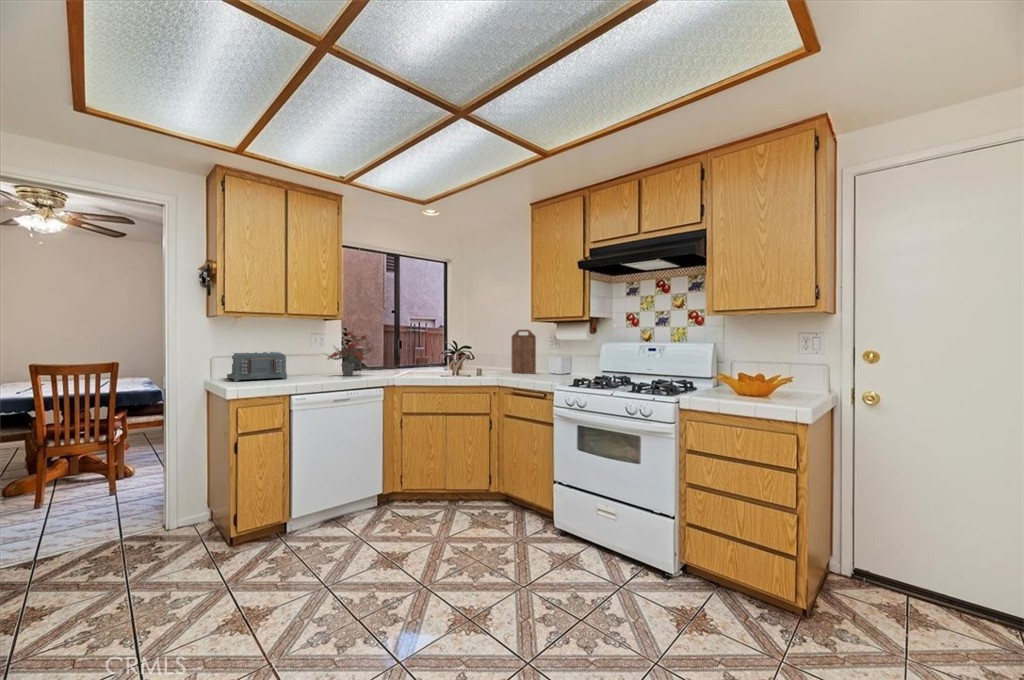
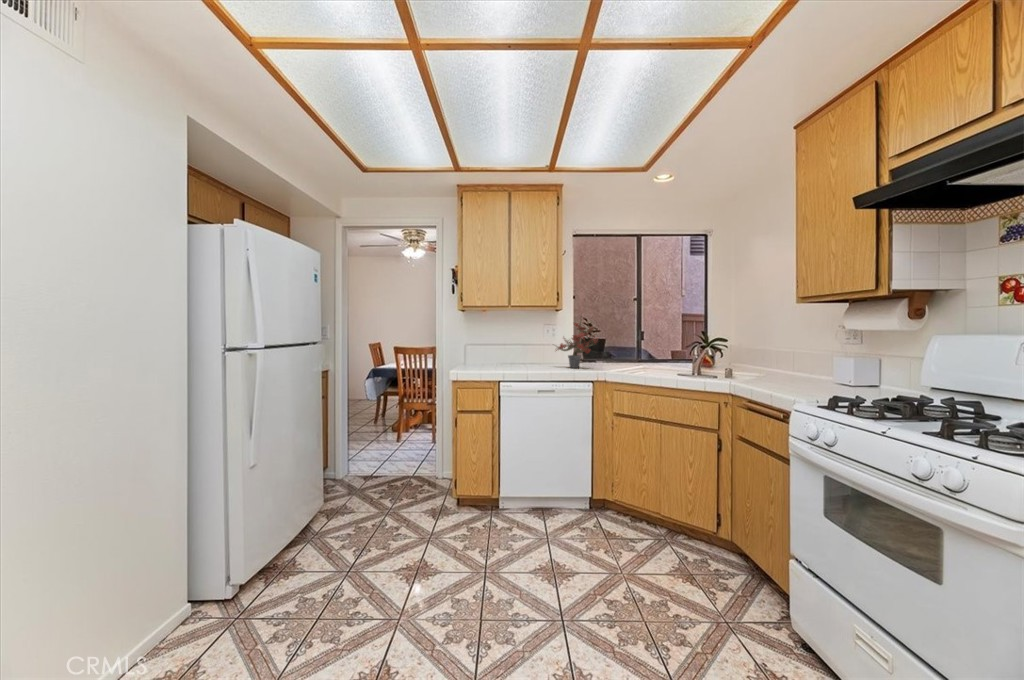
cutting board: present [512,330,536,374] -> none [776,317,815,381]
toaster: present [227,352,287,381] -> none [476,342,520,367]

